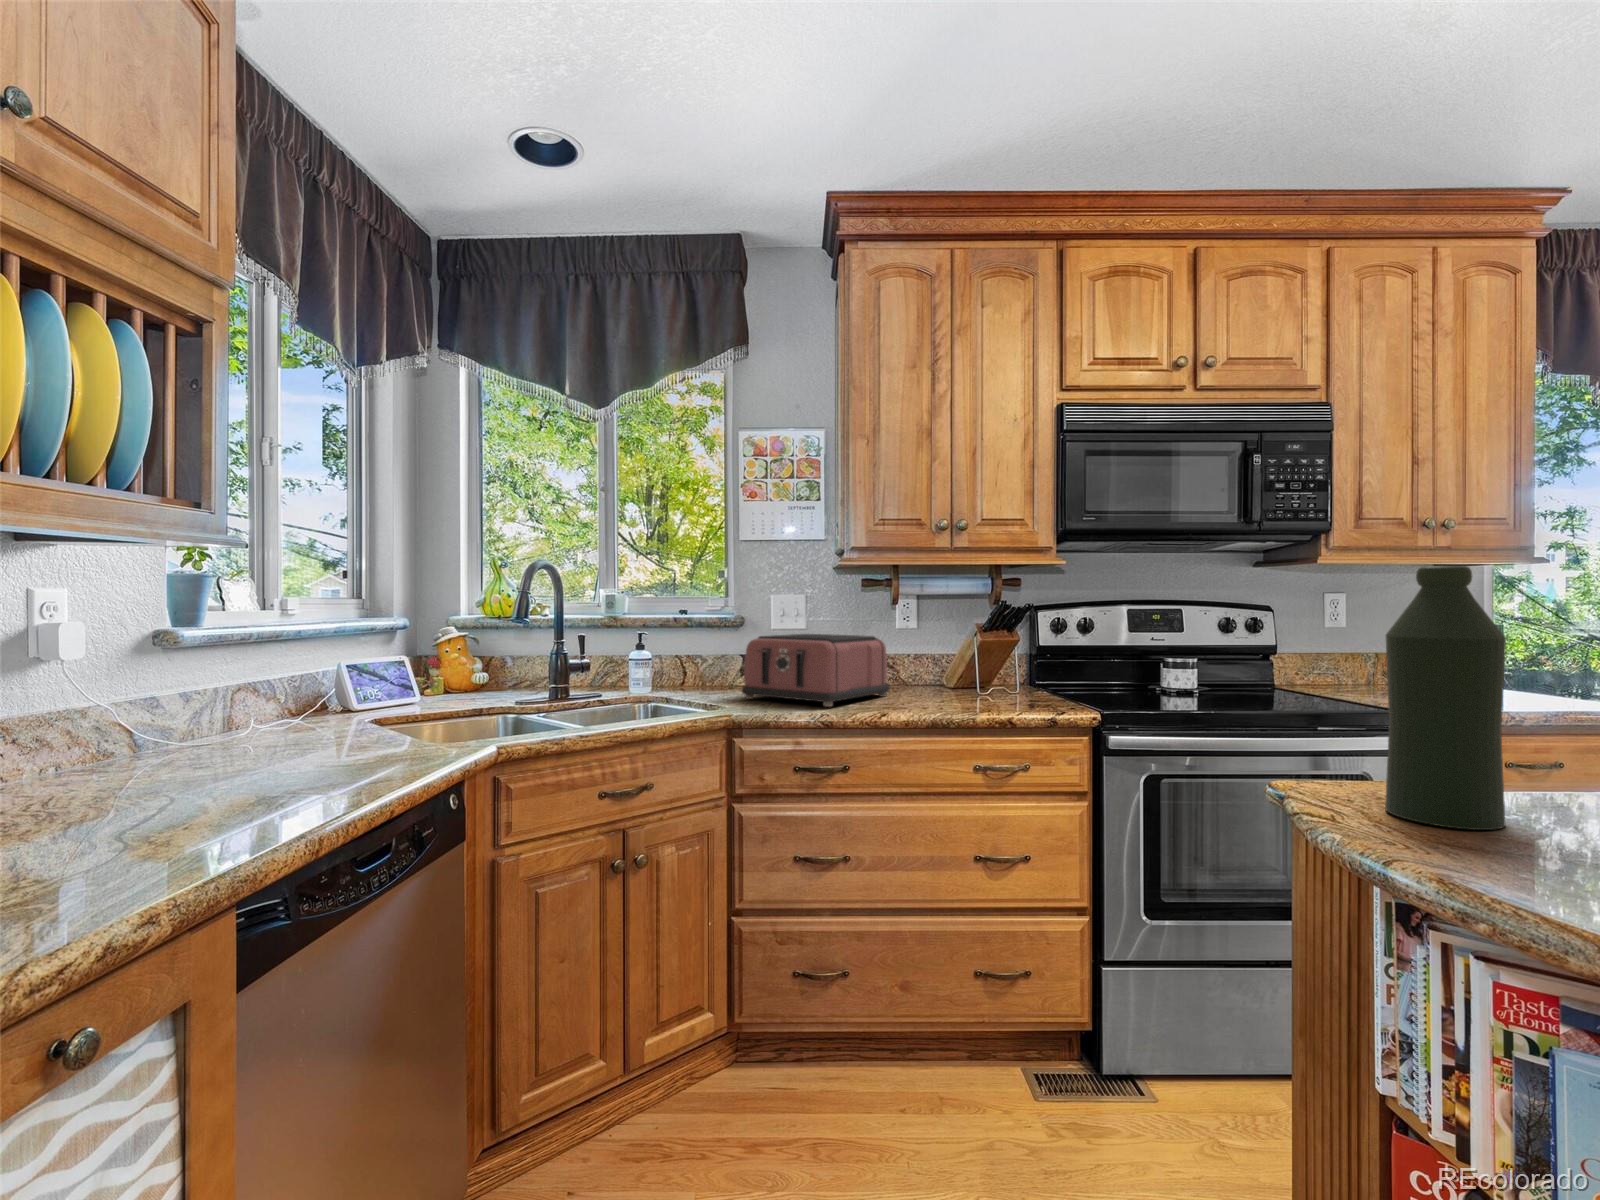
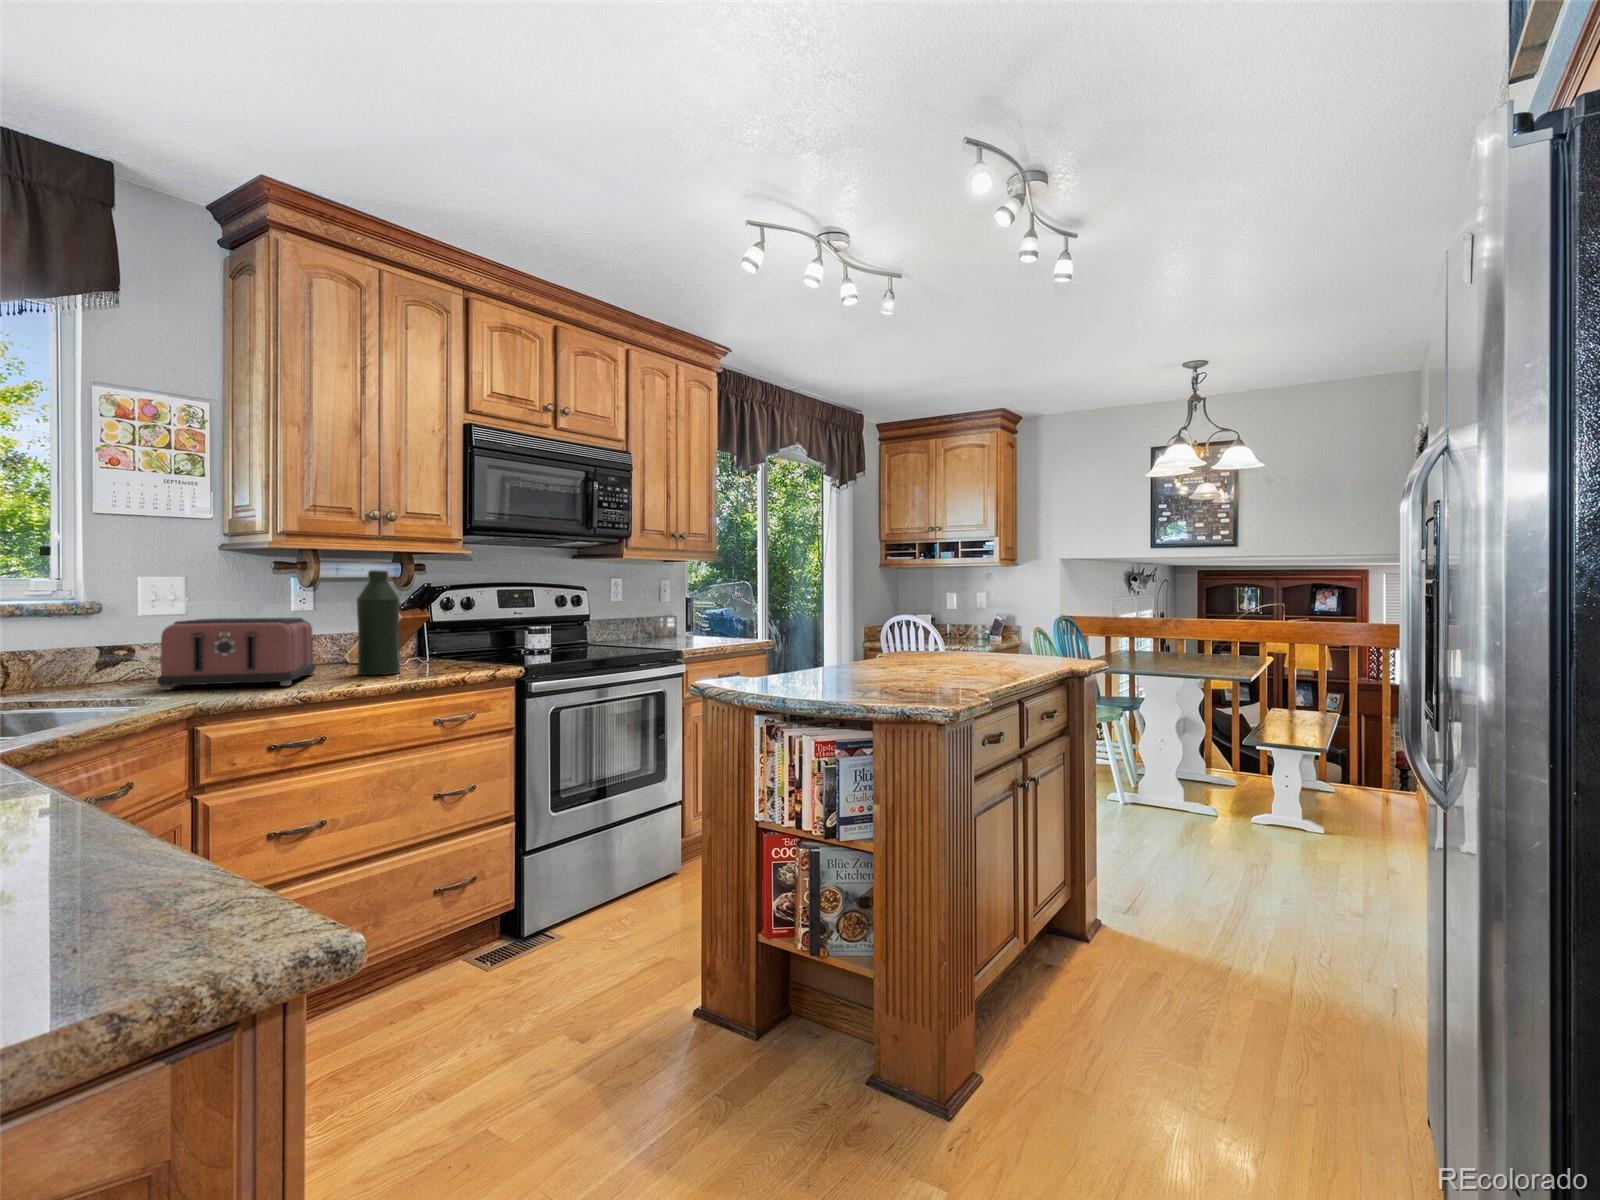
bottle: present [1385,566,1506,830] -> present [357,570,400,675]

